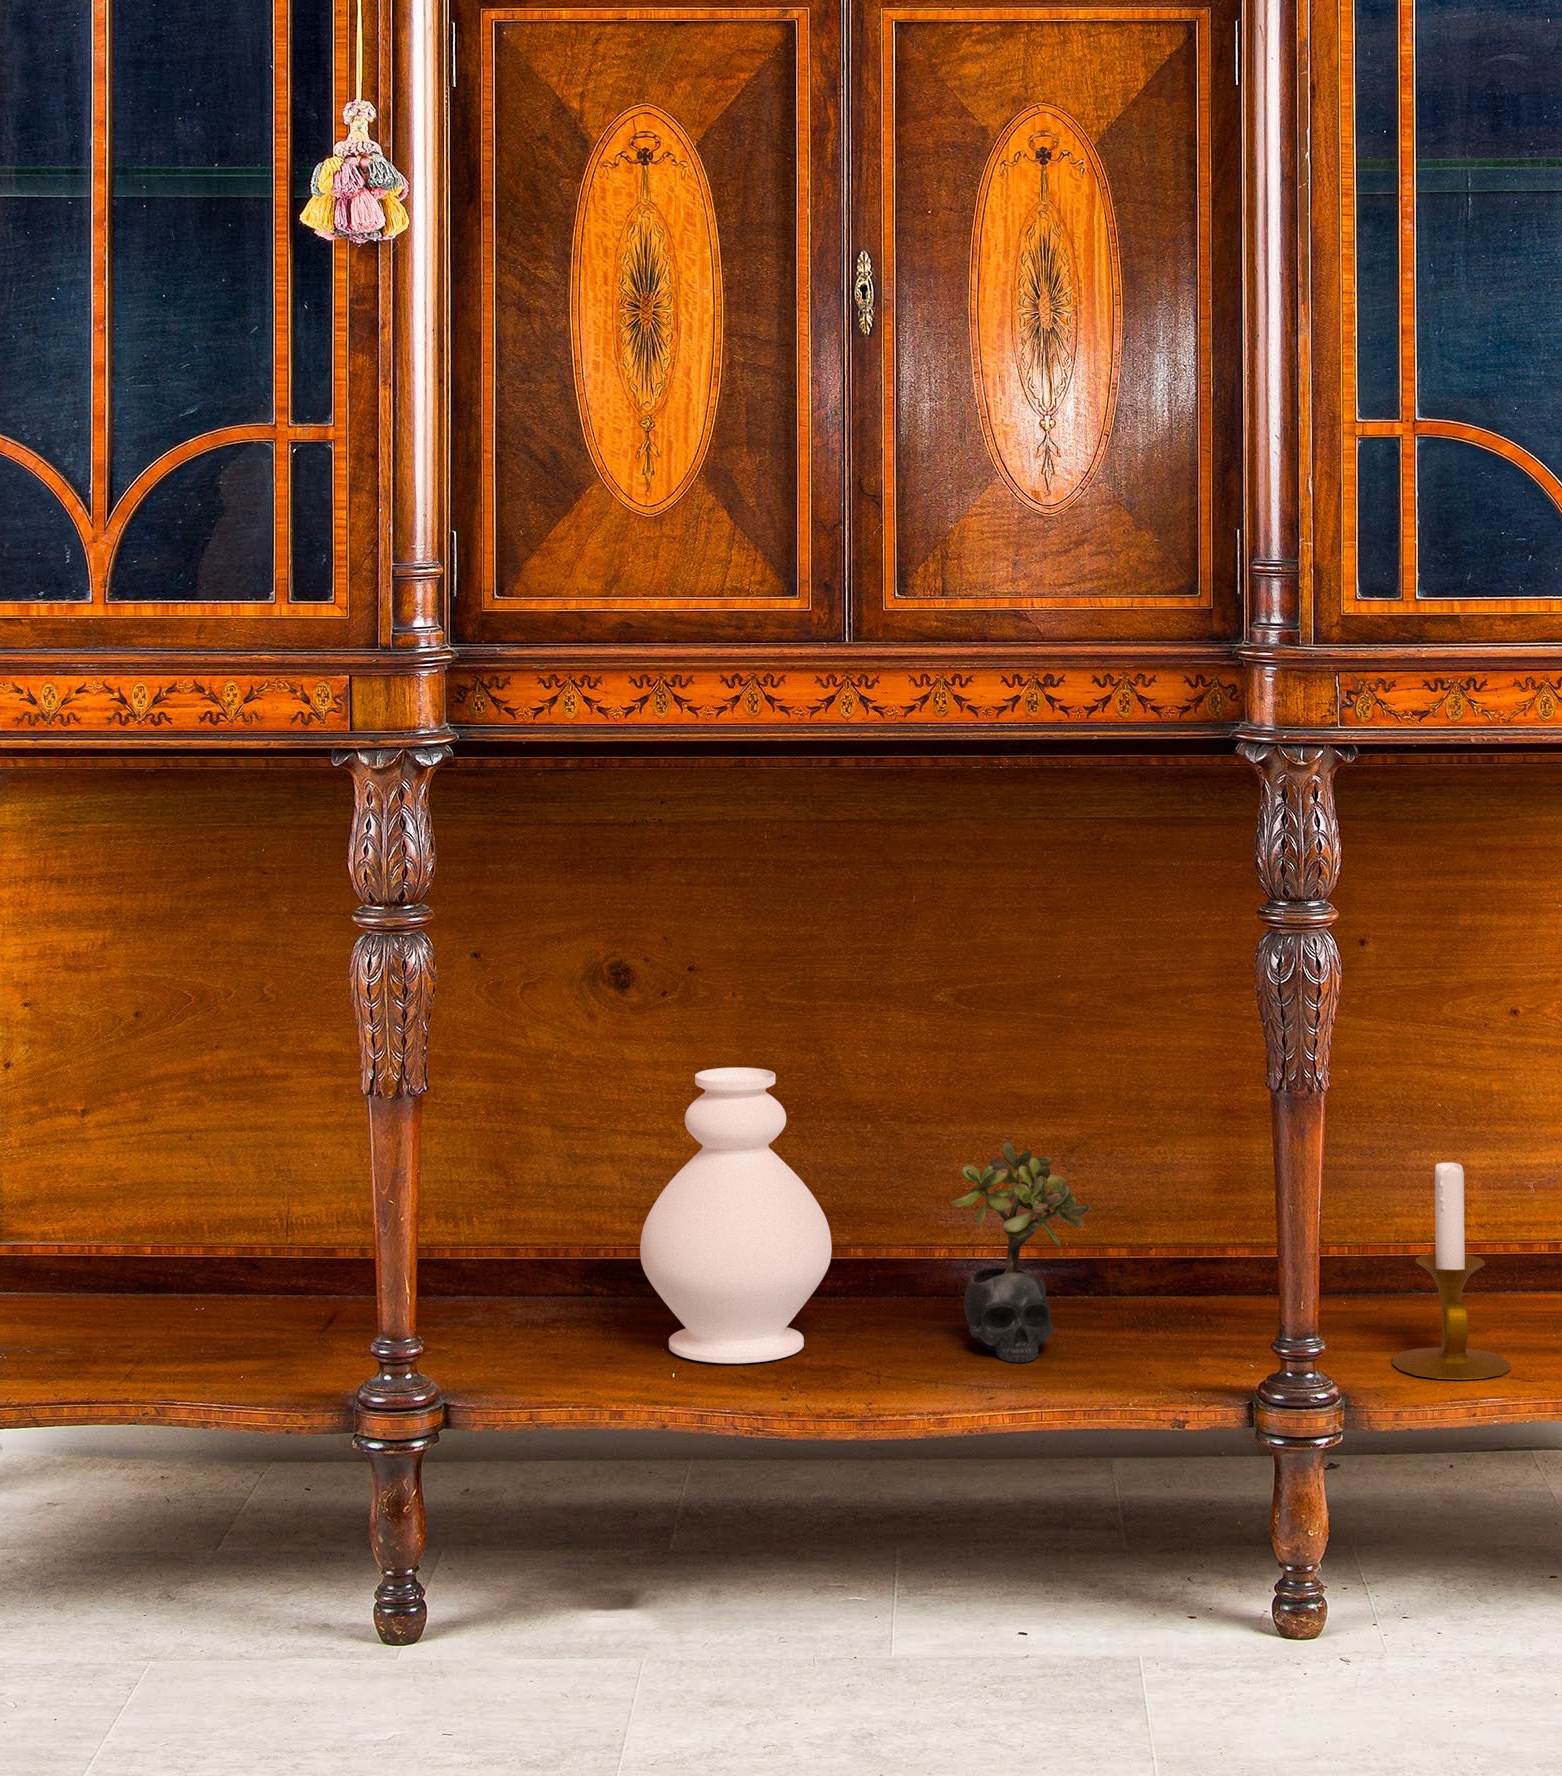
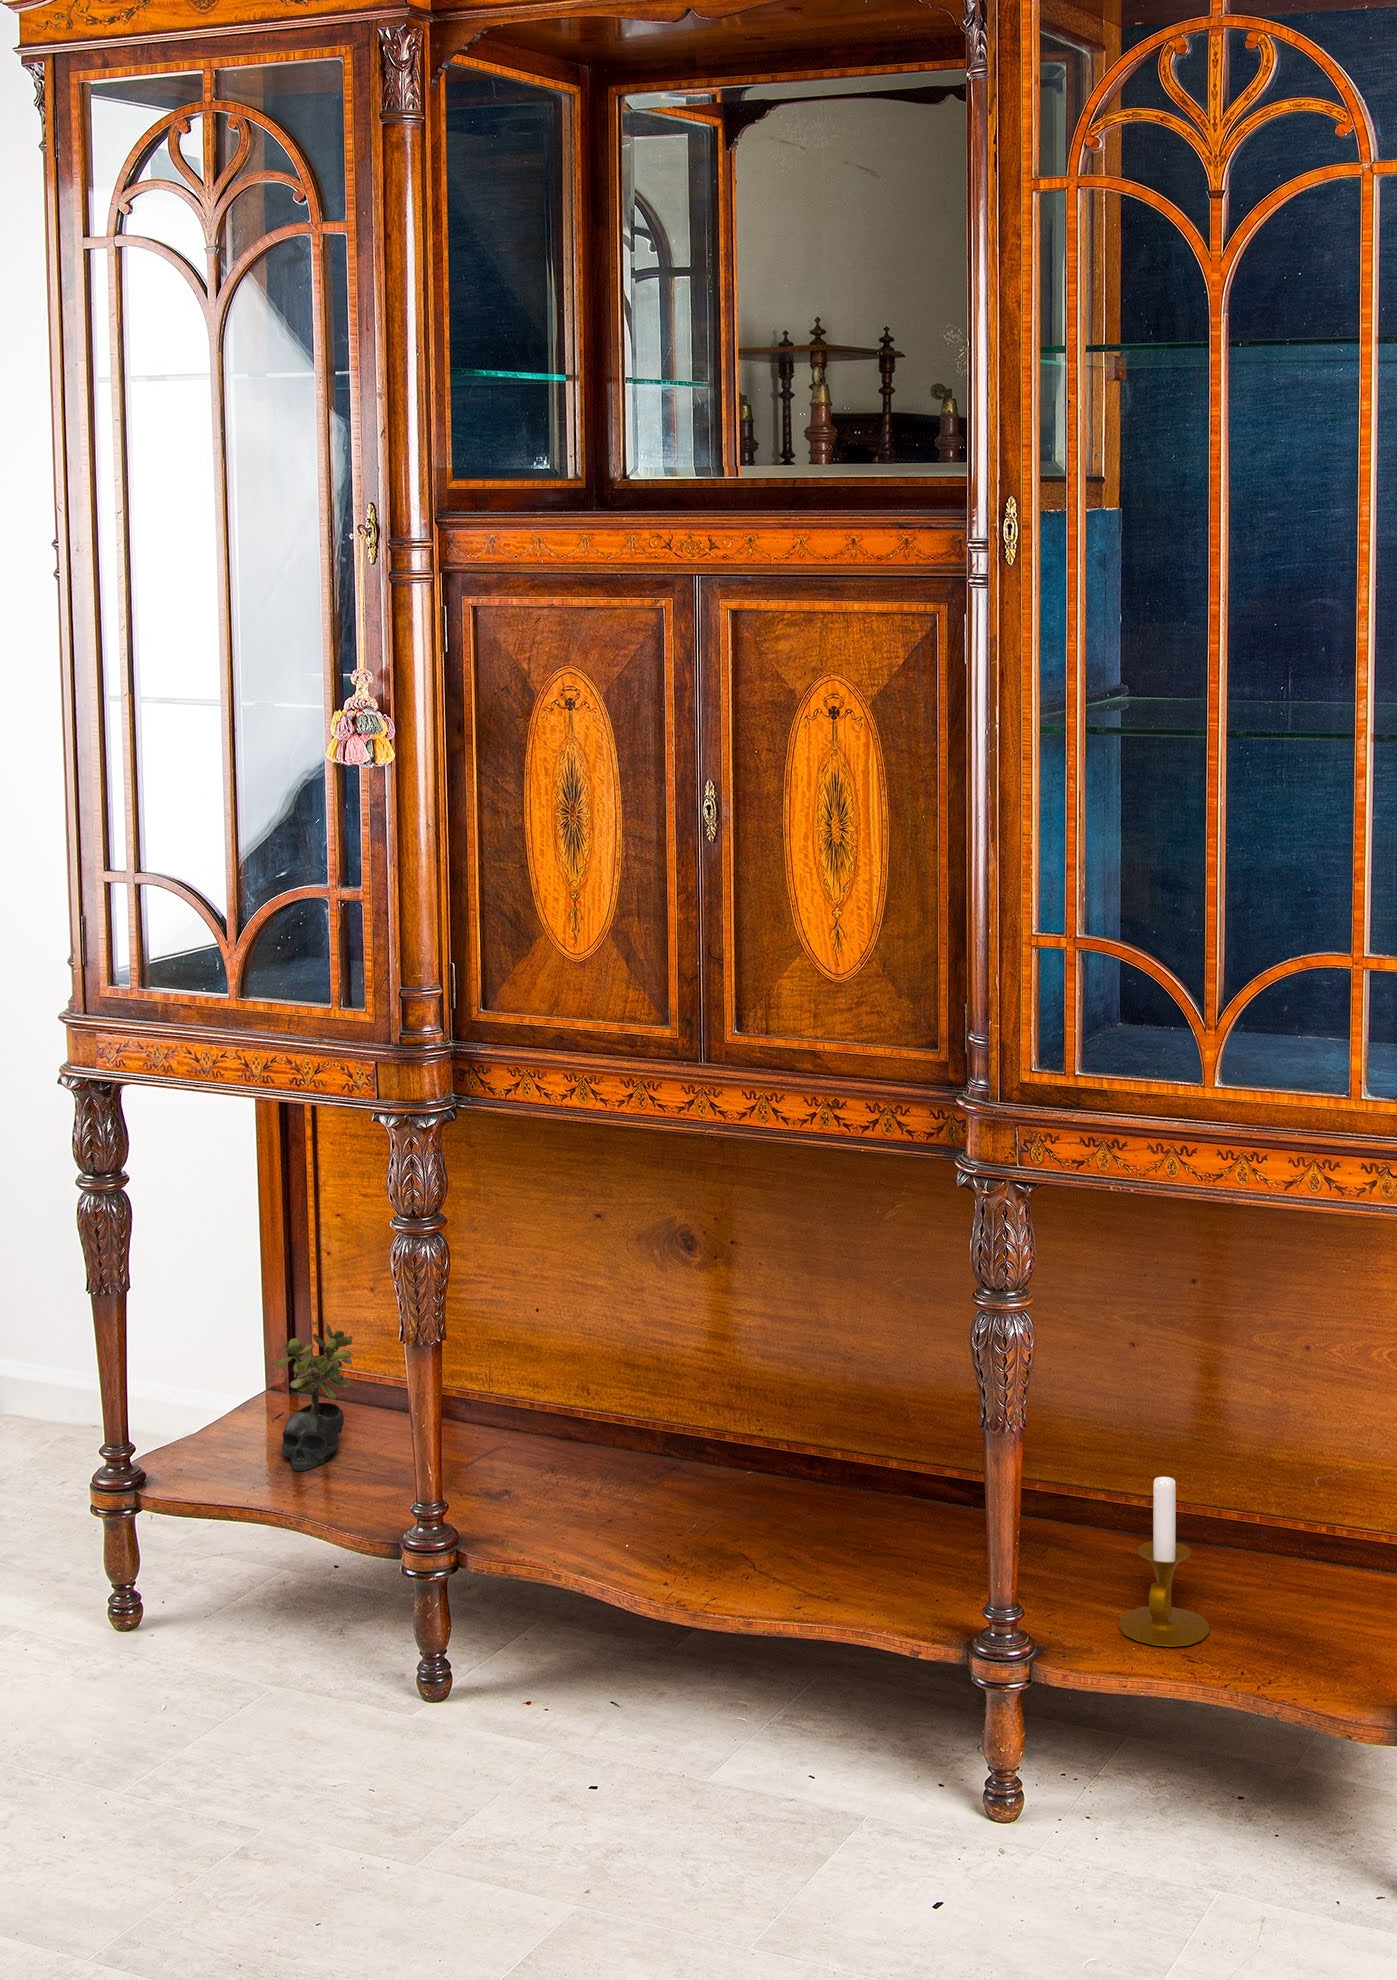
decorative vase: present [640,1067,832,1363] -> none [625,1330,760,1543]
succulent plant: present [951,1142,1090,1362] -> present [272,1324,353,1471]

